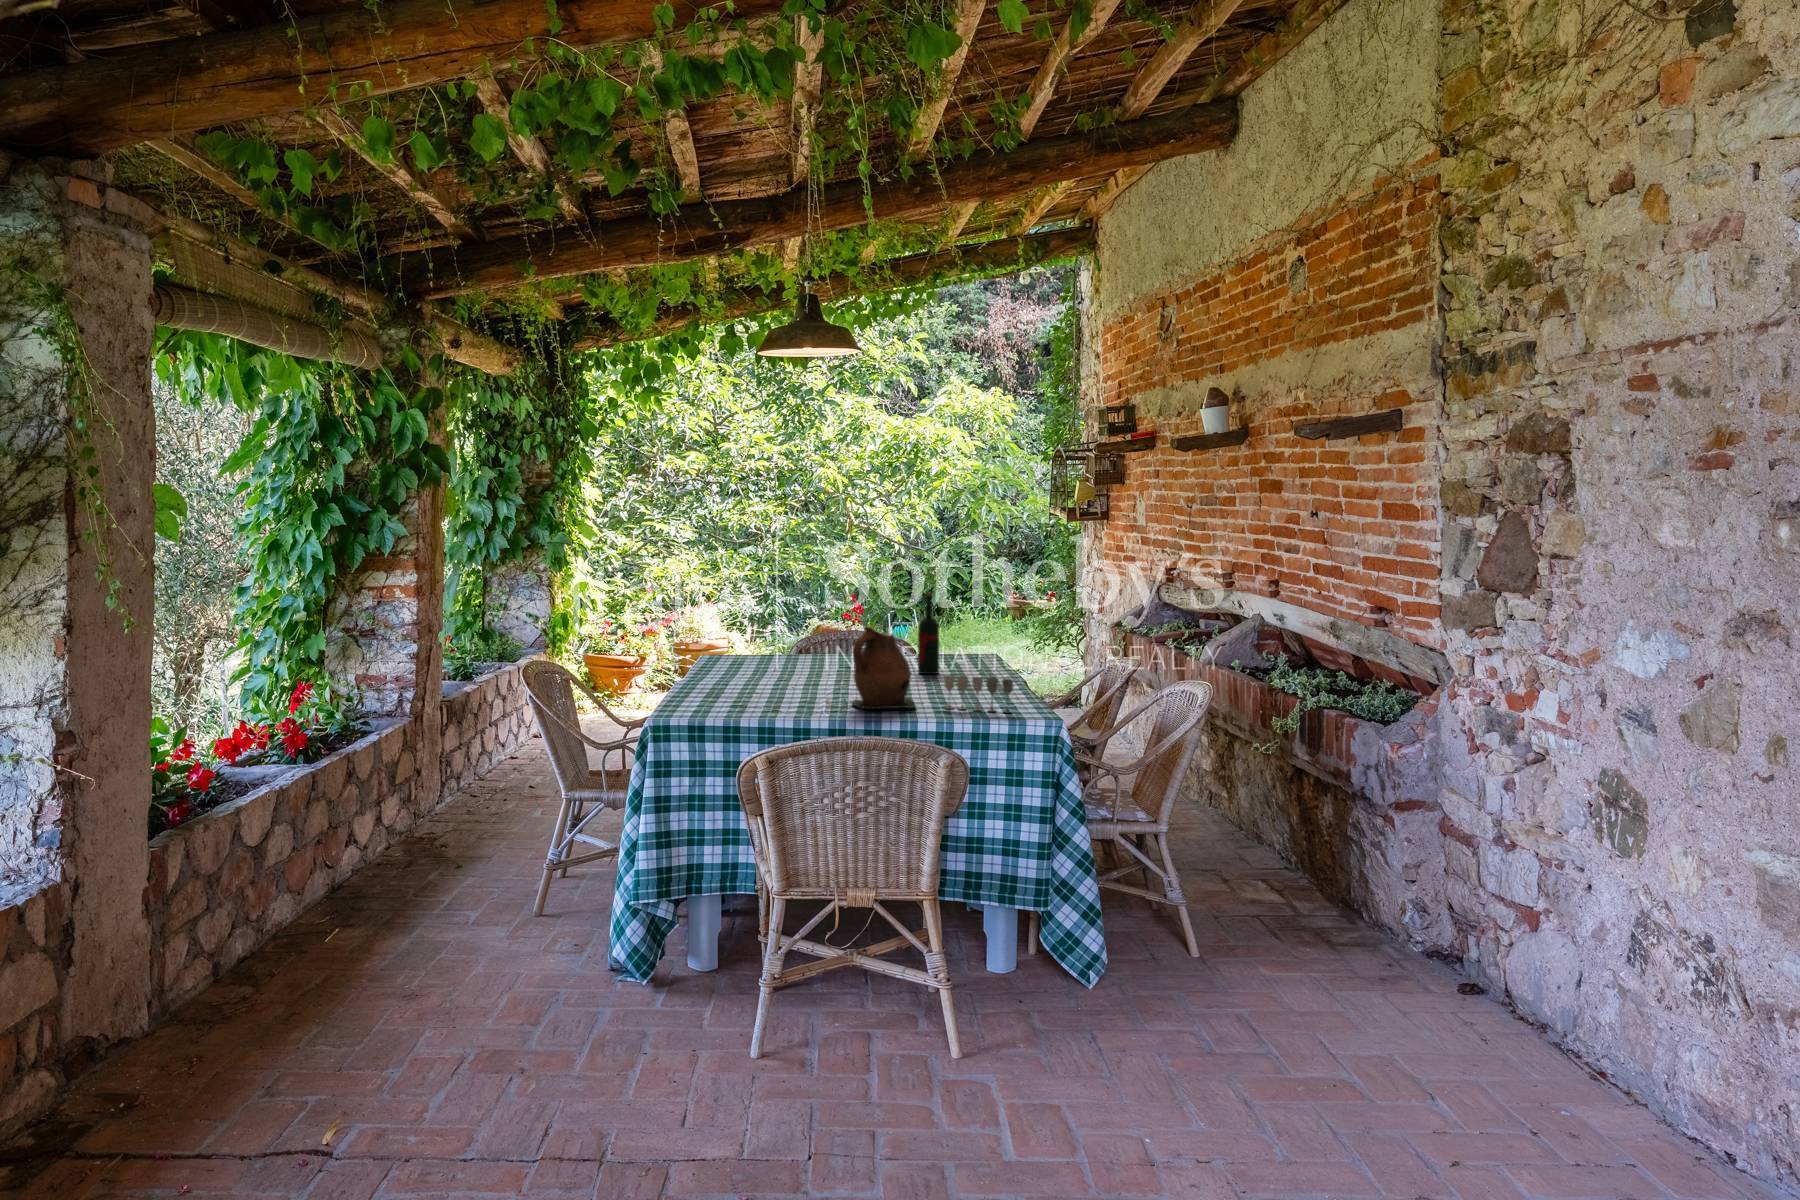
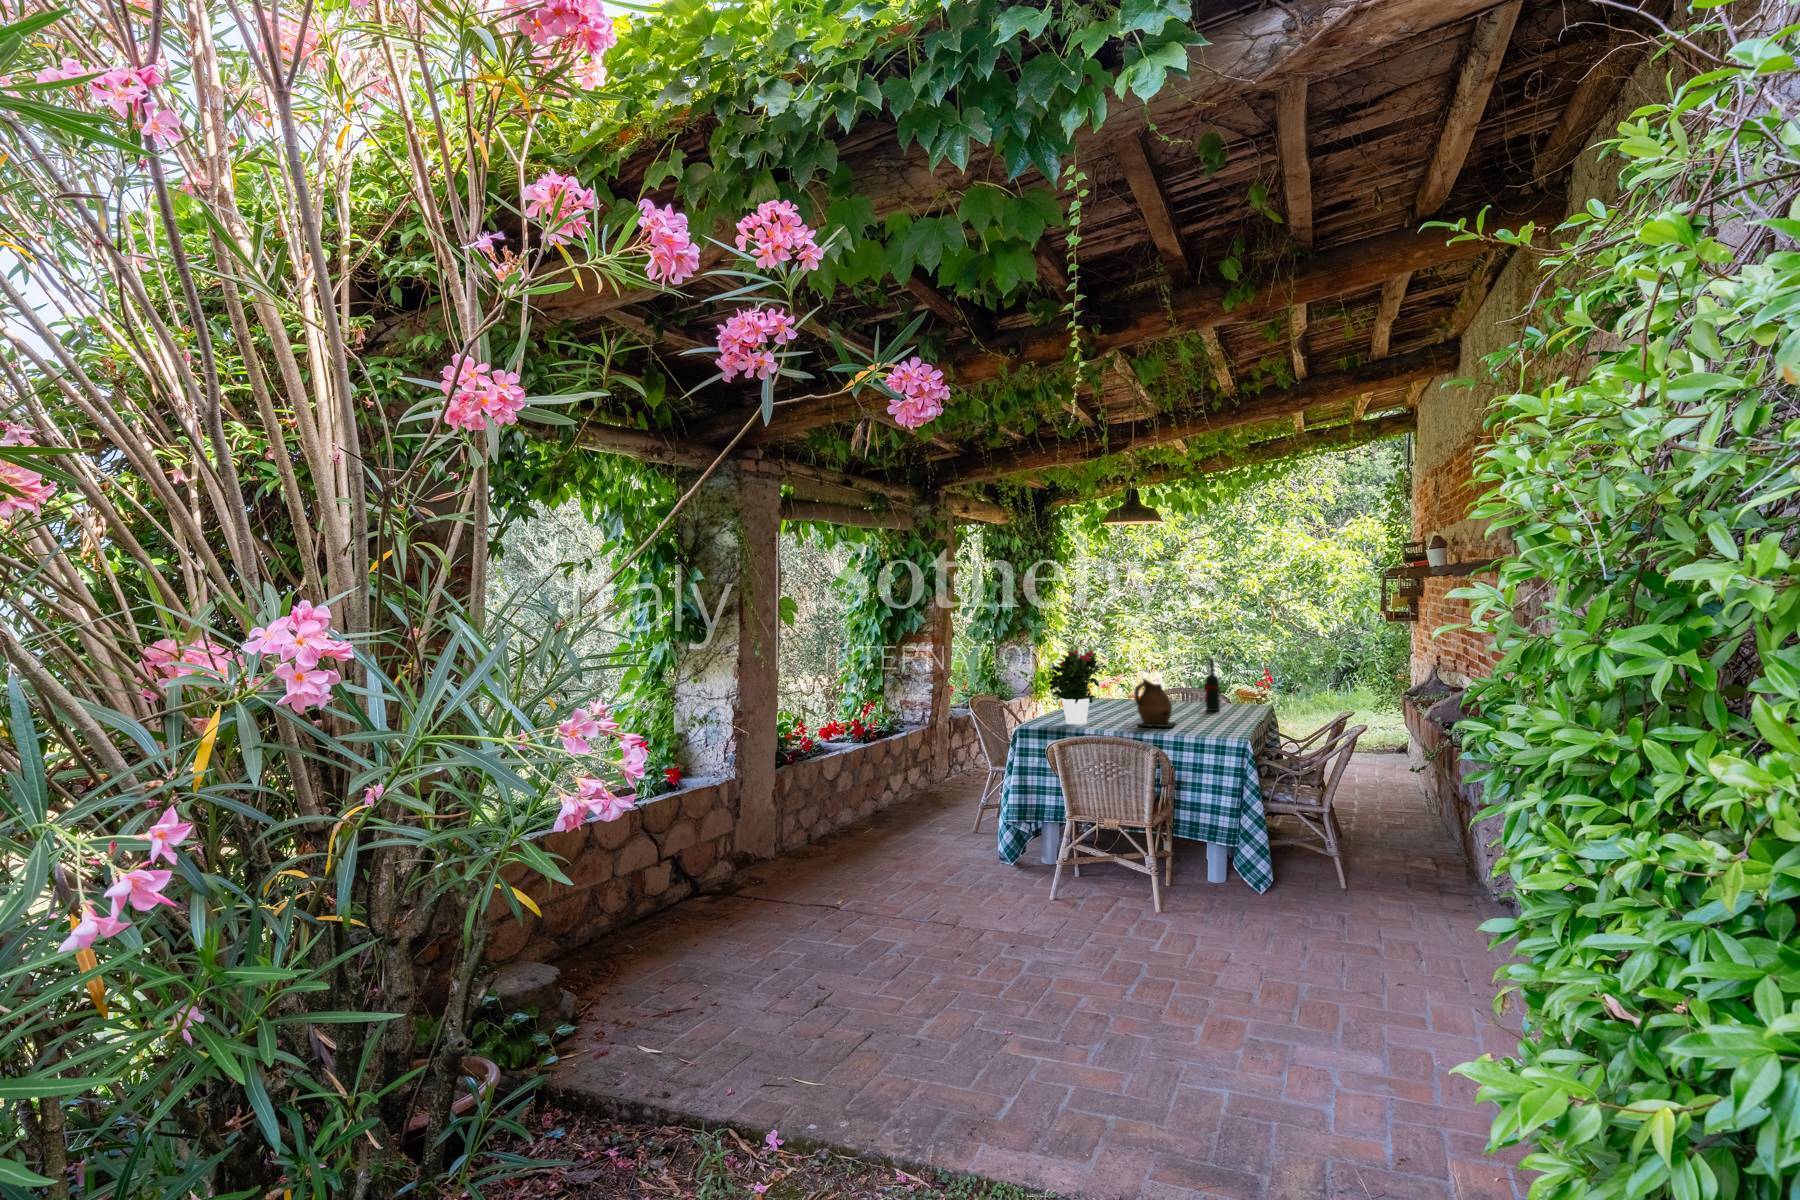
potted flower: none [693,578,804,711] -> present [1046,650,1107,724]
wine glass: present [944,675,1013,713] -> none [1189,709,1228,732]

